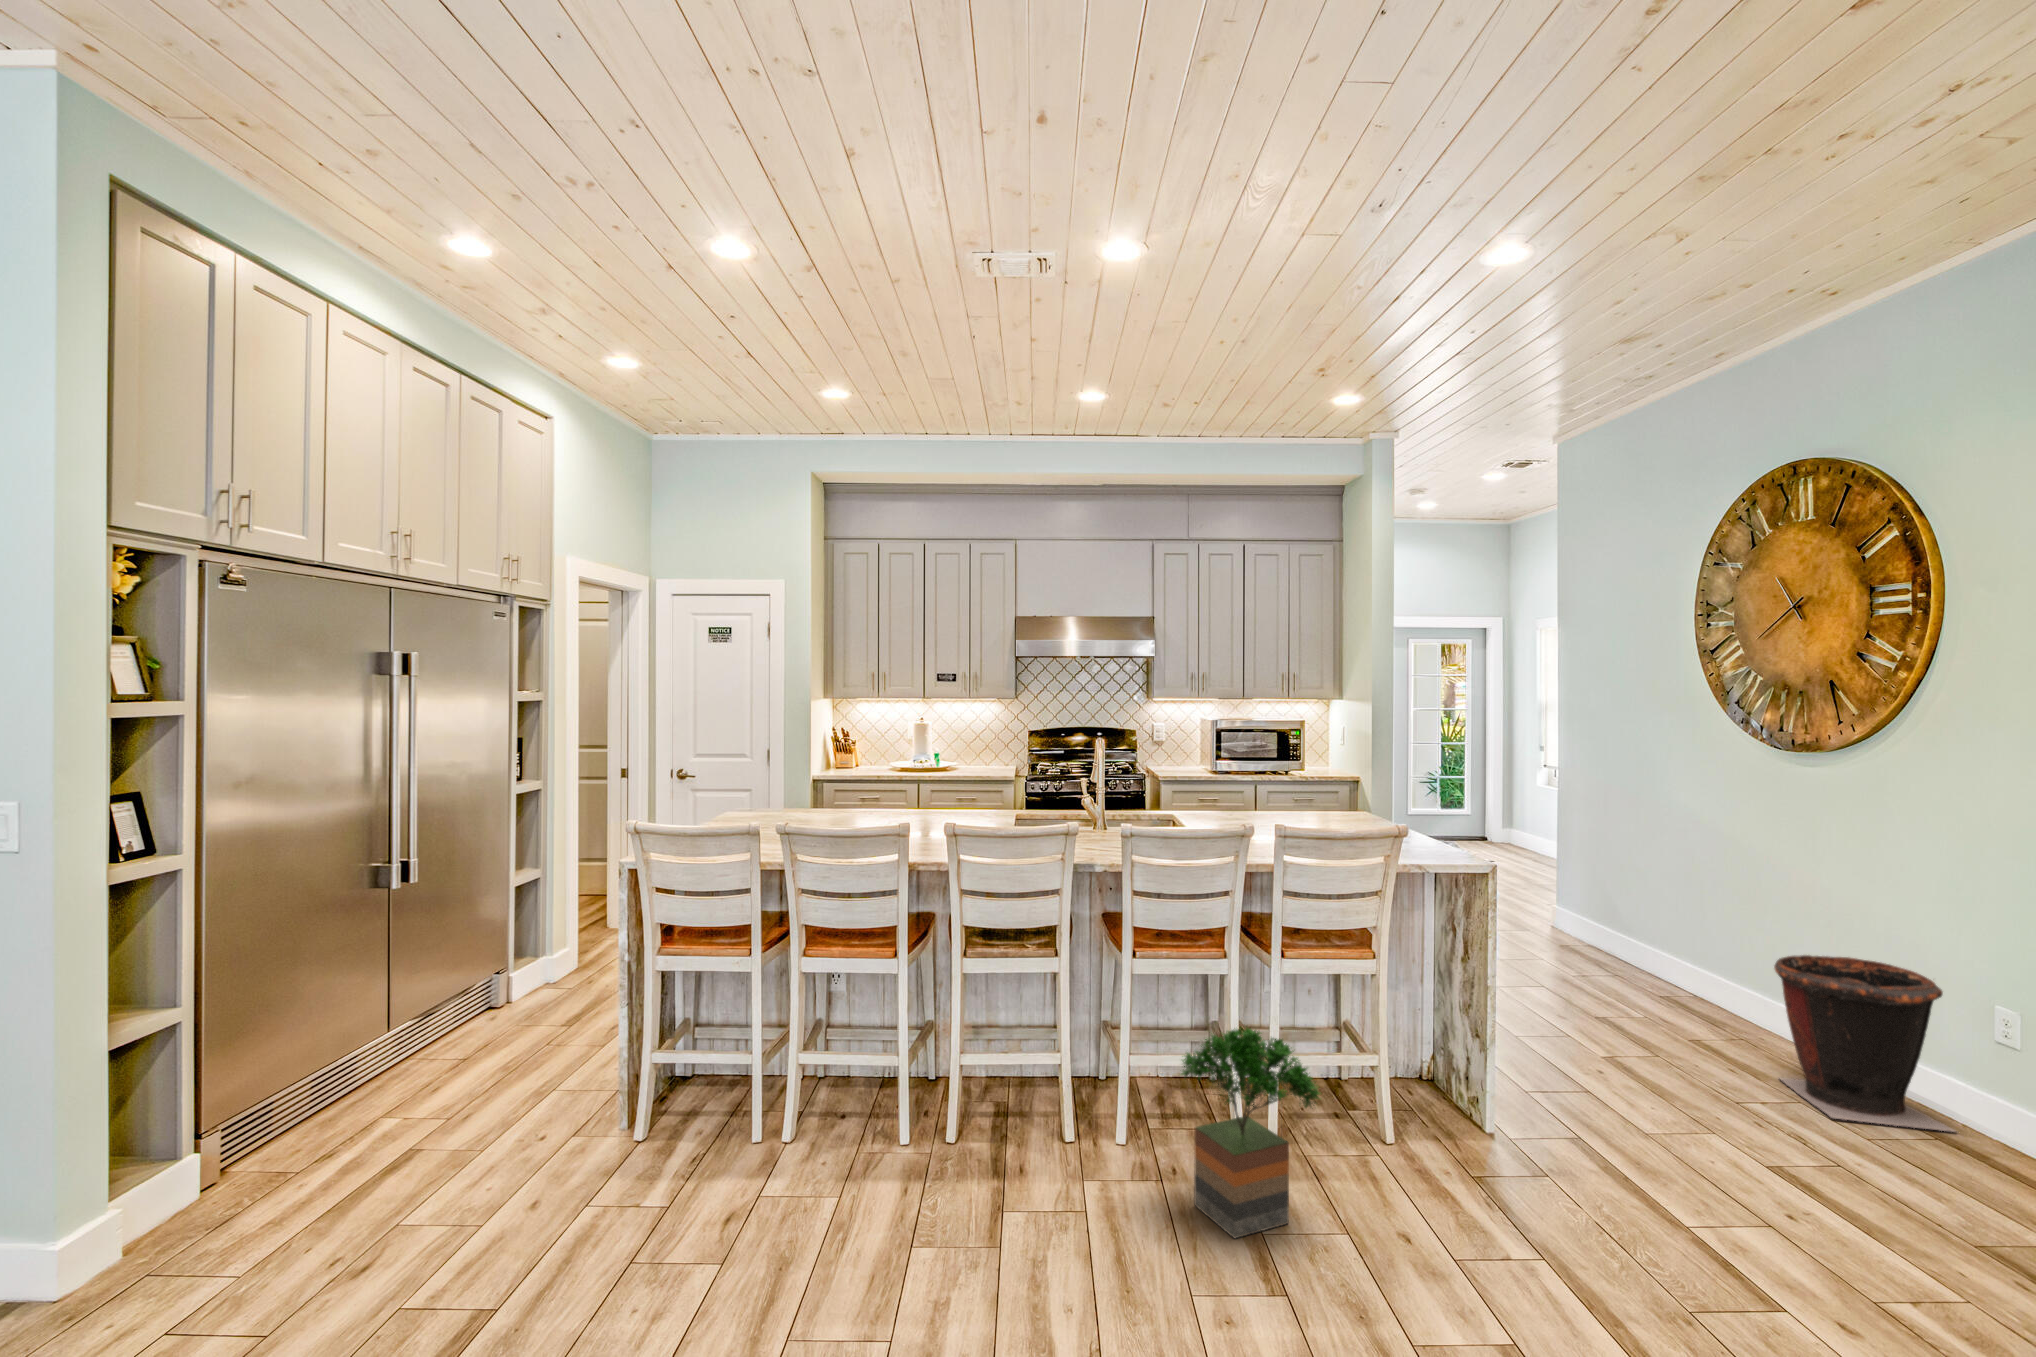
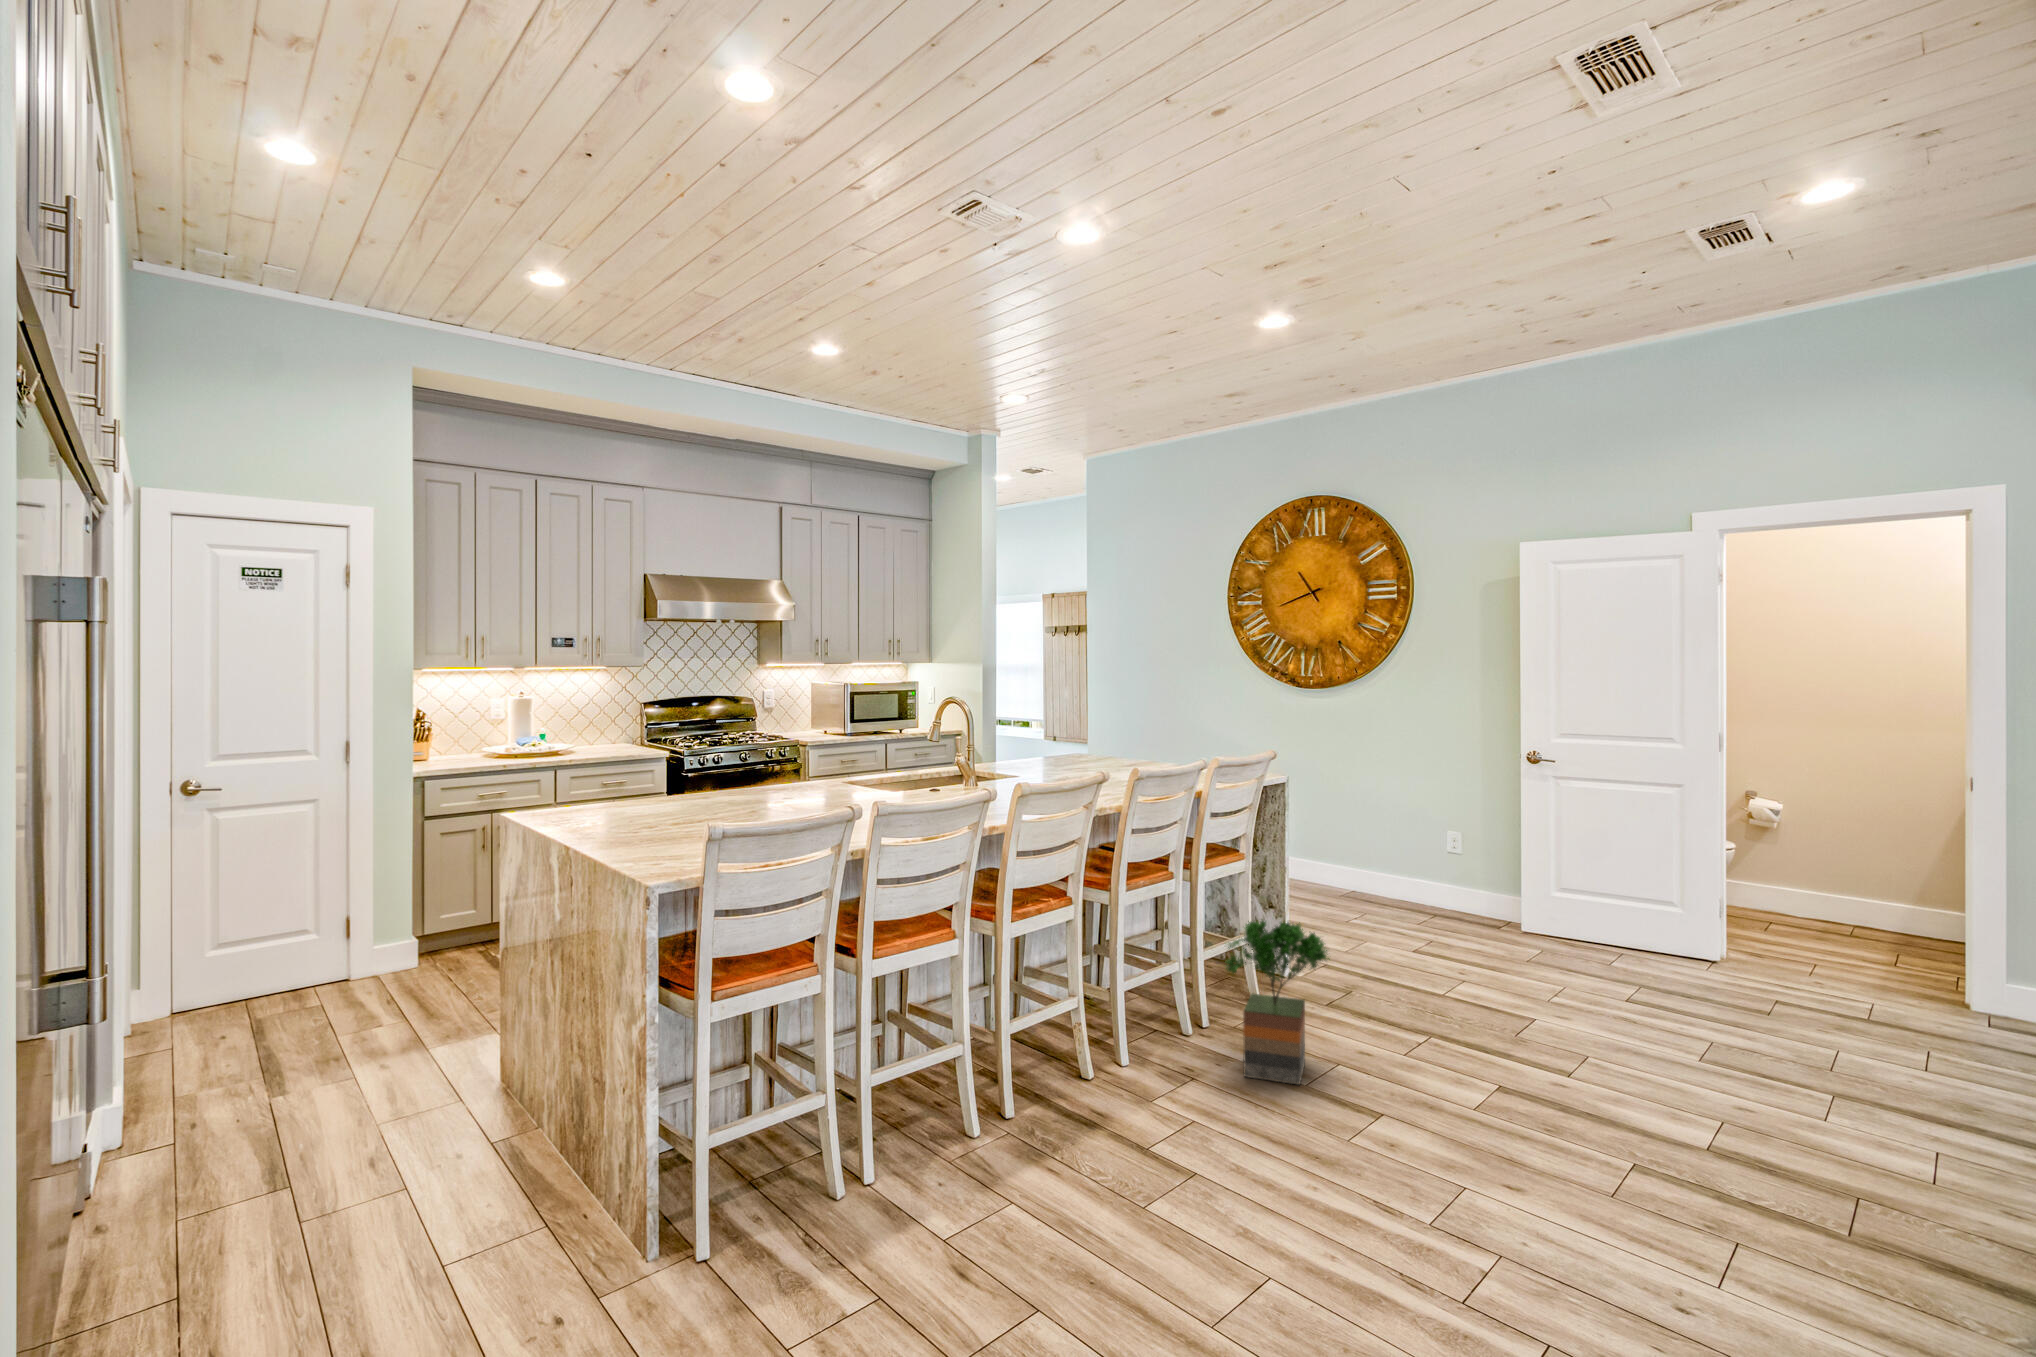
trash can: present [1774,955,1955,1132] -> none [1335,817,1432,916]

